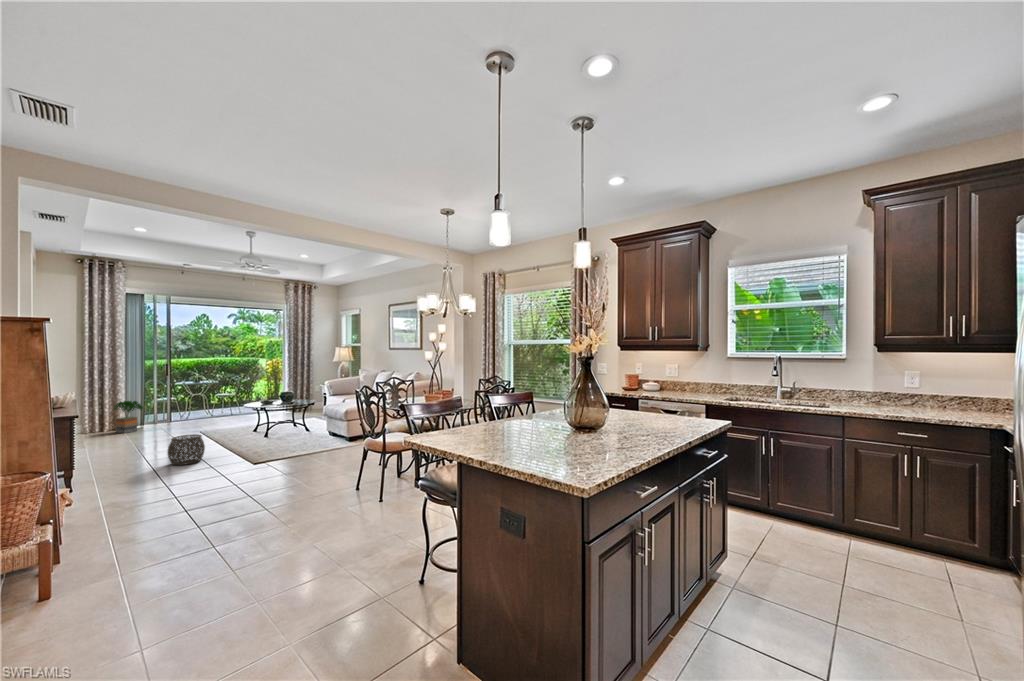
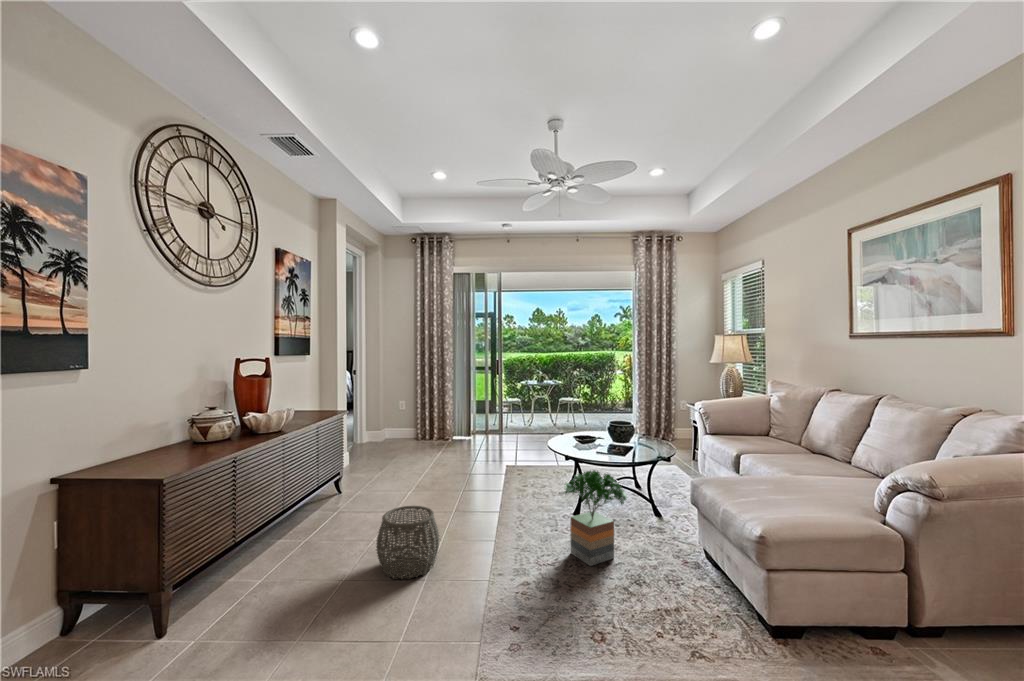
potted tree: present [114,401,143,433] -> present [564,470,628,566]

